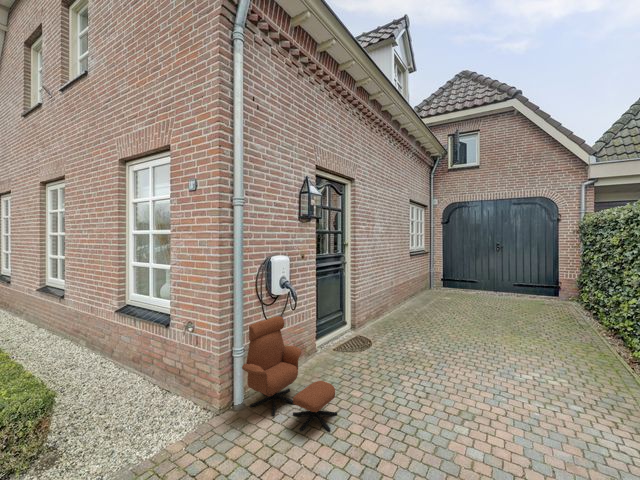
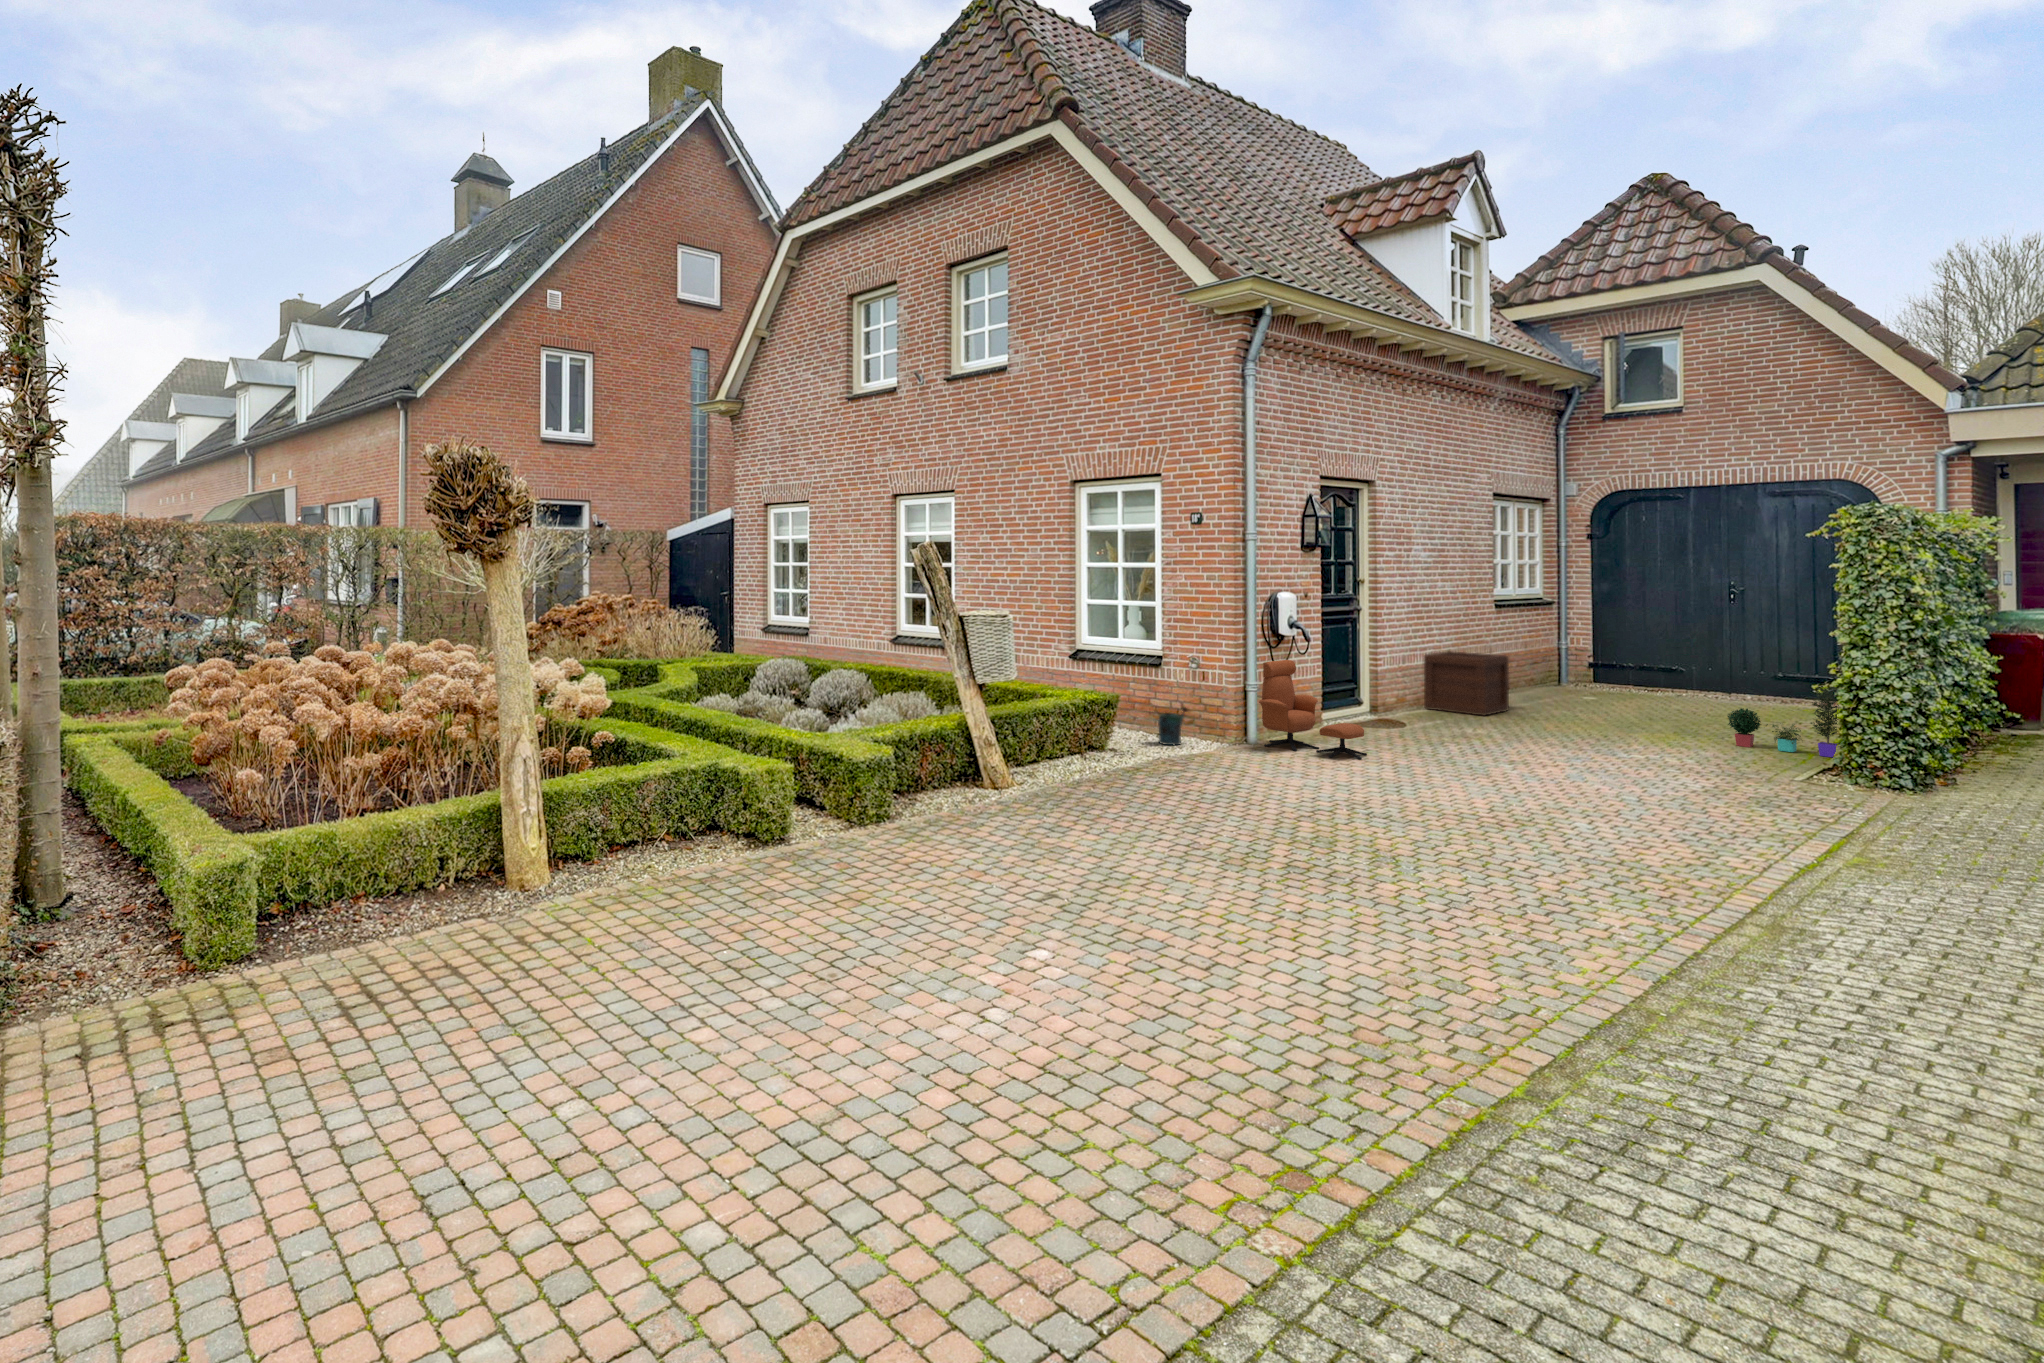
wooden crate: none [380,282,421,323] -> present [1424,651,1509,716]
potted plant: none [548,309,626,357] -> present [1728,686,1839,757]
watering can: none [133,371,184,423] -> present [1158,708,1188,745]

